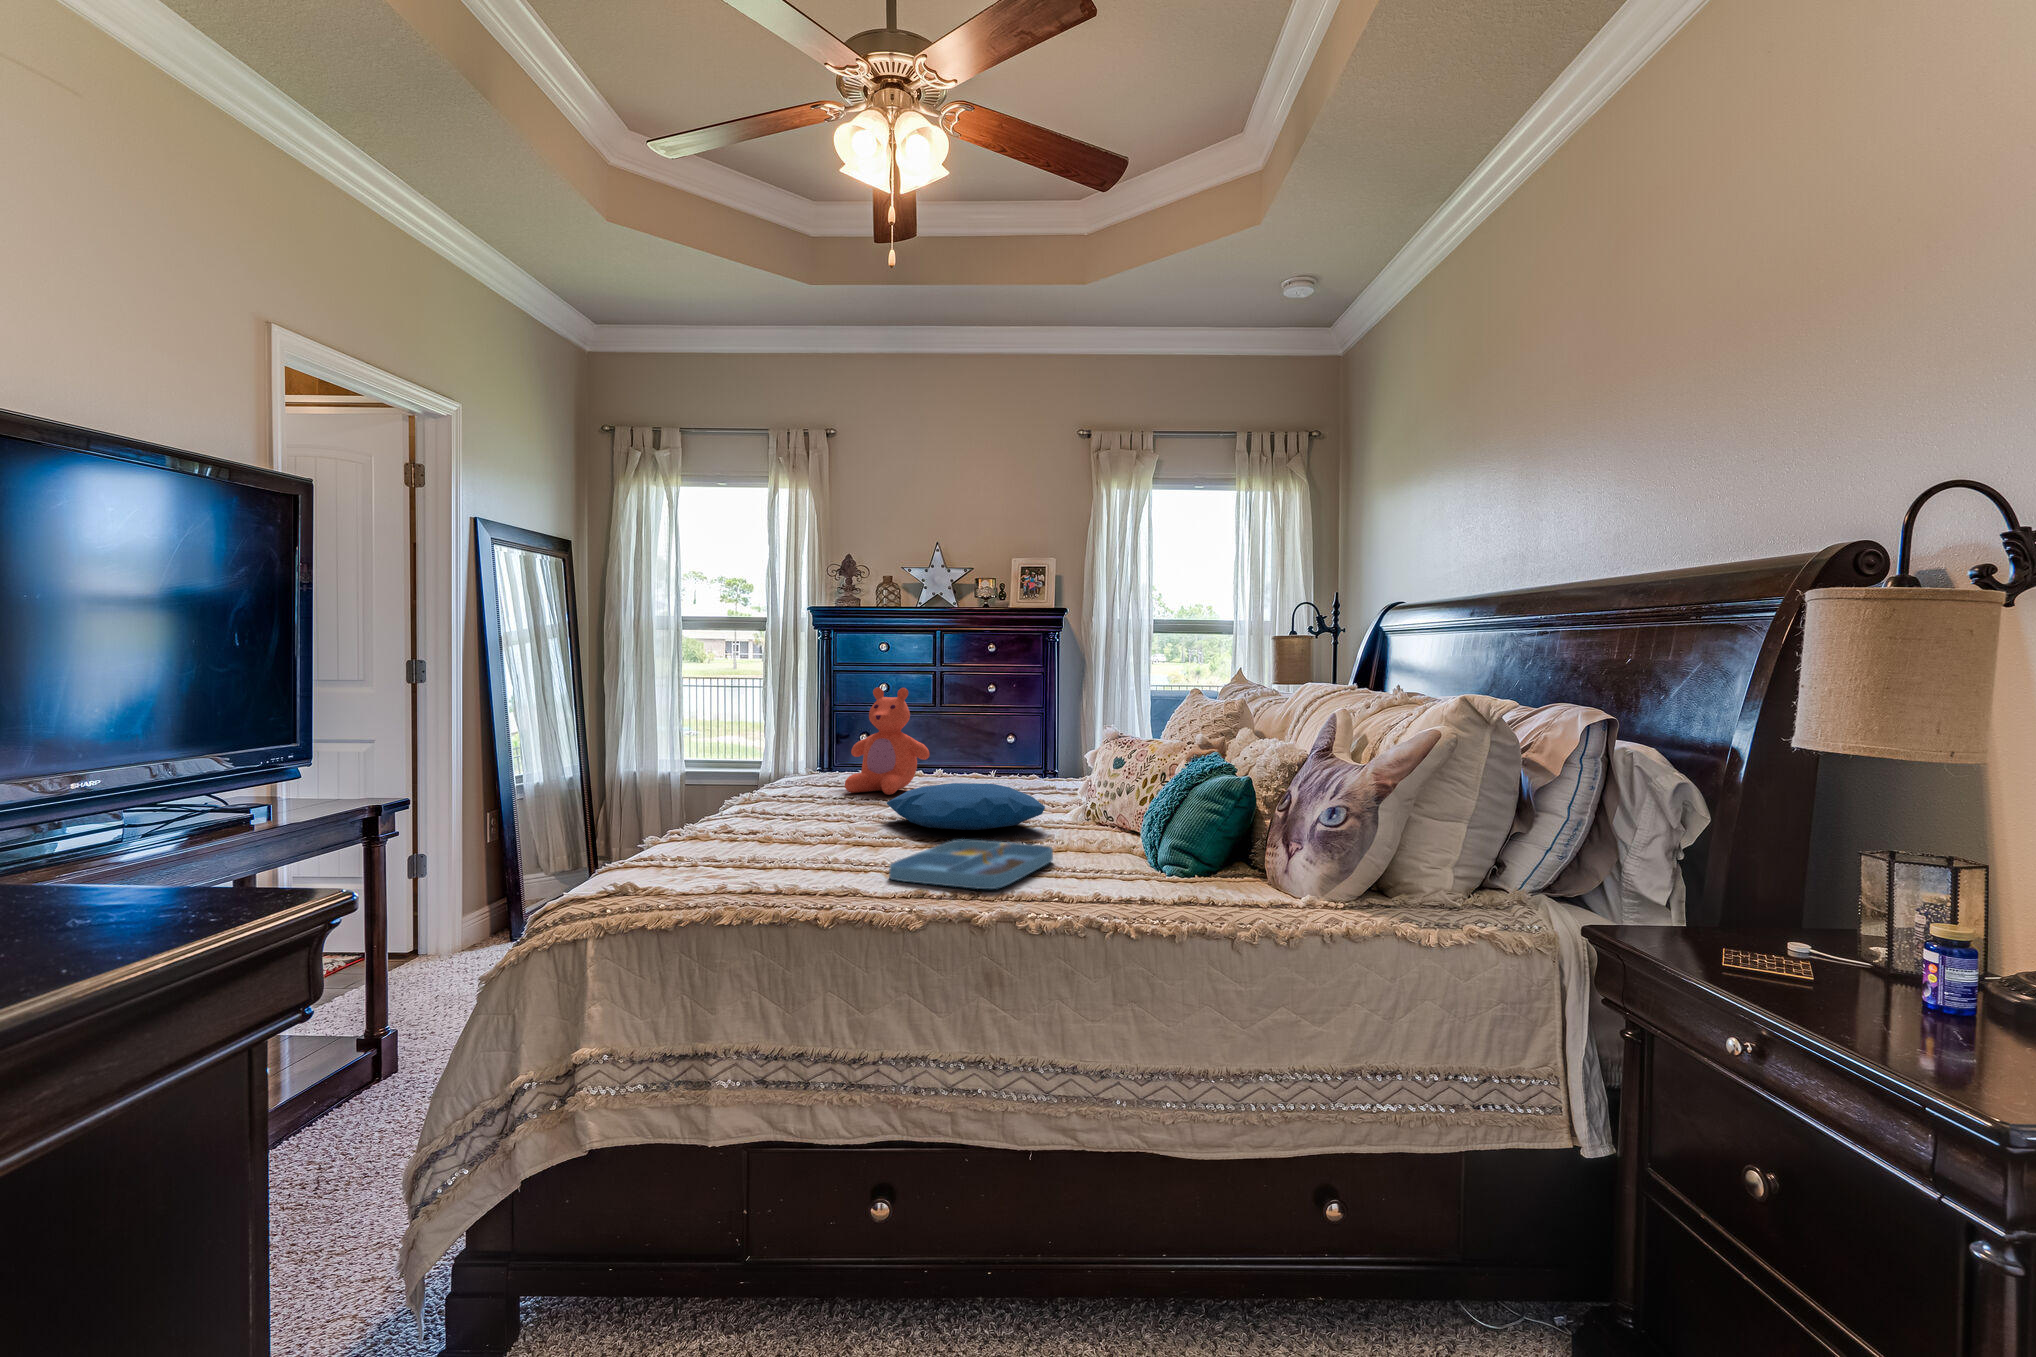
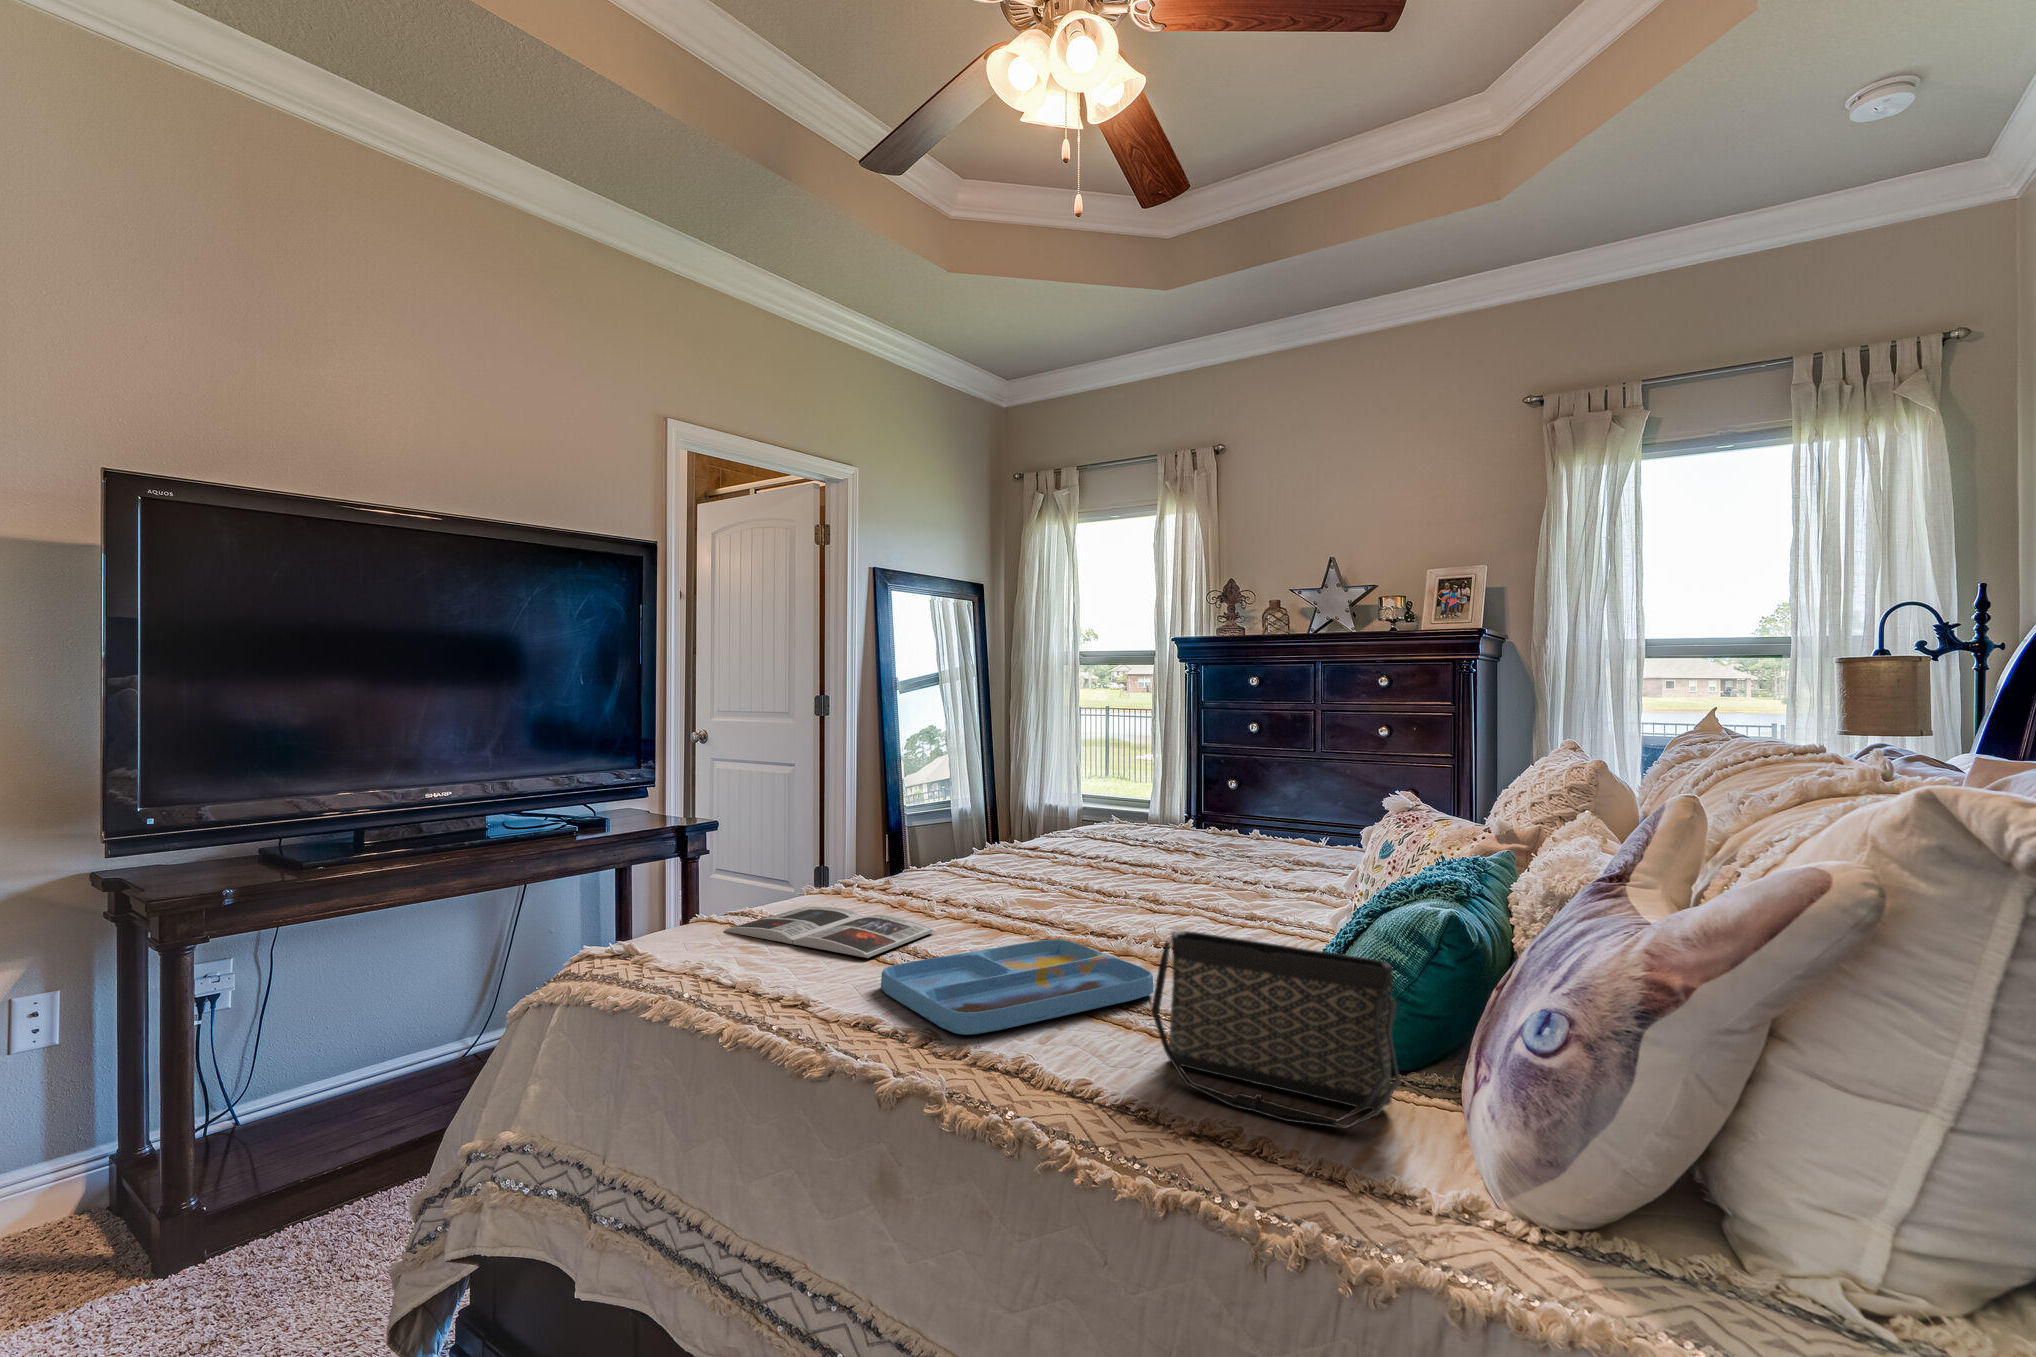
teddy bear: present [845,687,930,795] -> none [1102,727,1206,858]
pillow: present [887,783,1045,830] -> none [1058,856,1248,925]
handbag: none [1110,805,1254,893] -> present [1151,931,1400,1129]
magazine: none [687,843,850,869] -> present [724,906,935,958]

